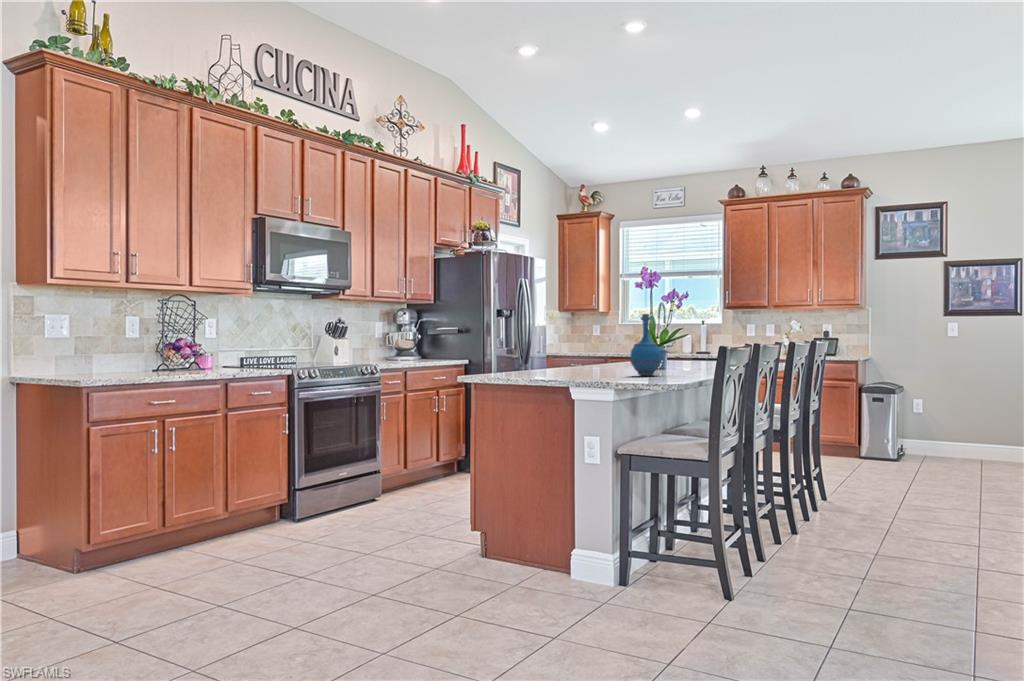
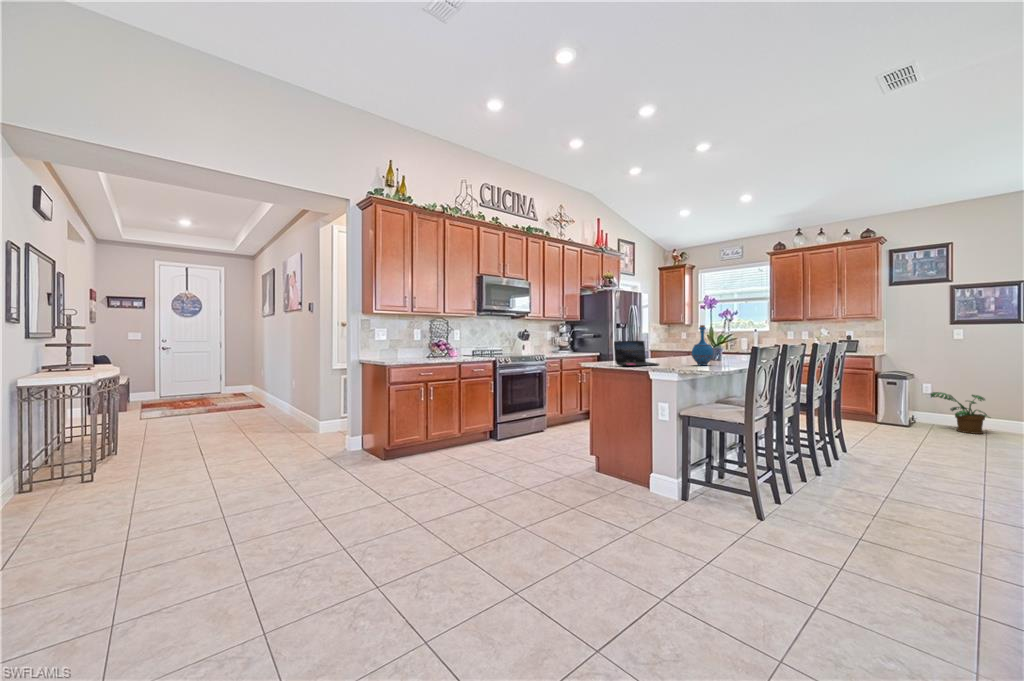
laptop: none [510,338,582,379] -> present [614,341,659,366]
potted plant: none [923,411,990,466] -> present [930,392,990,434]

